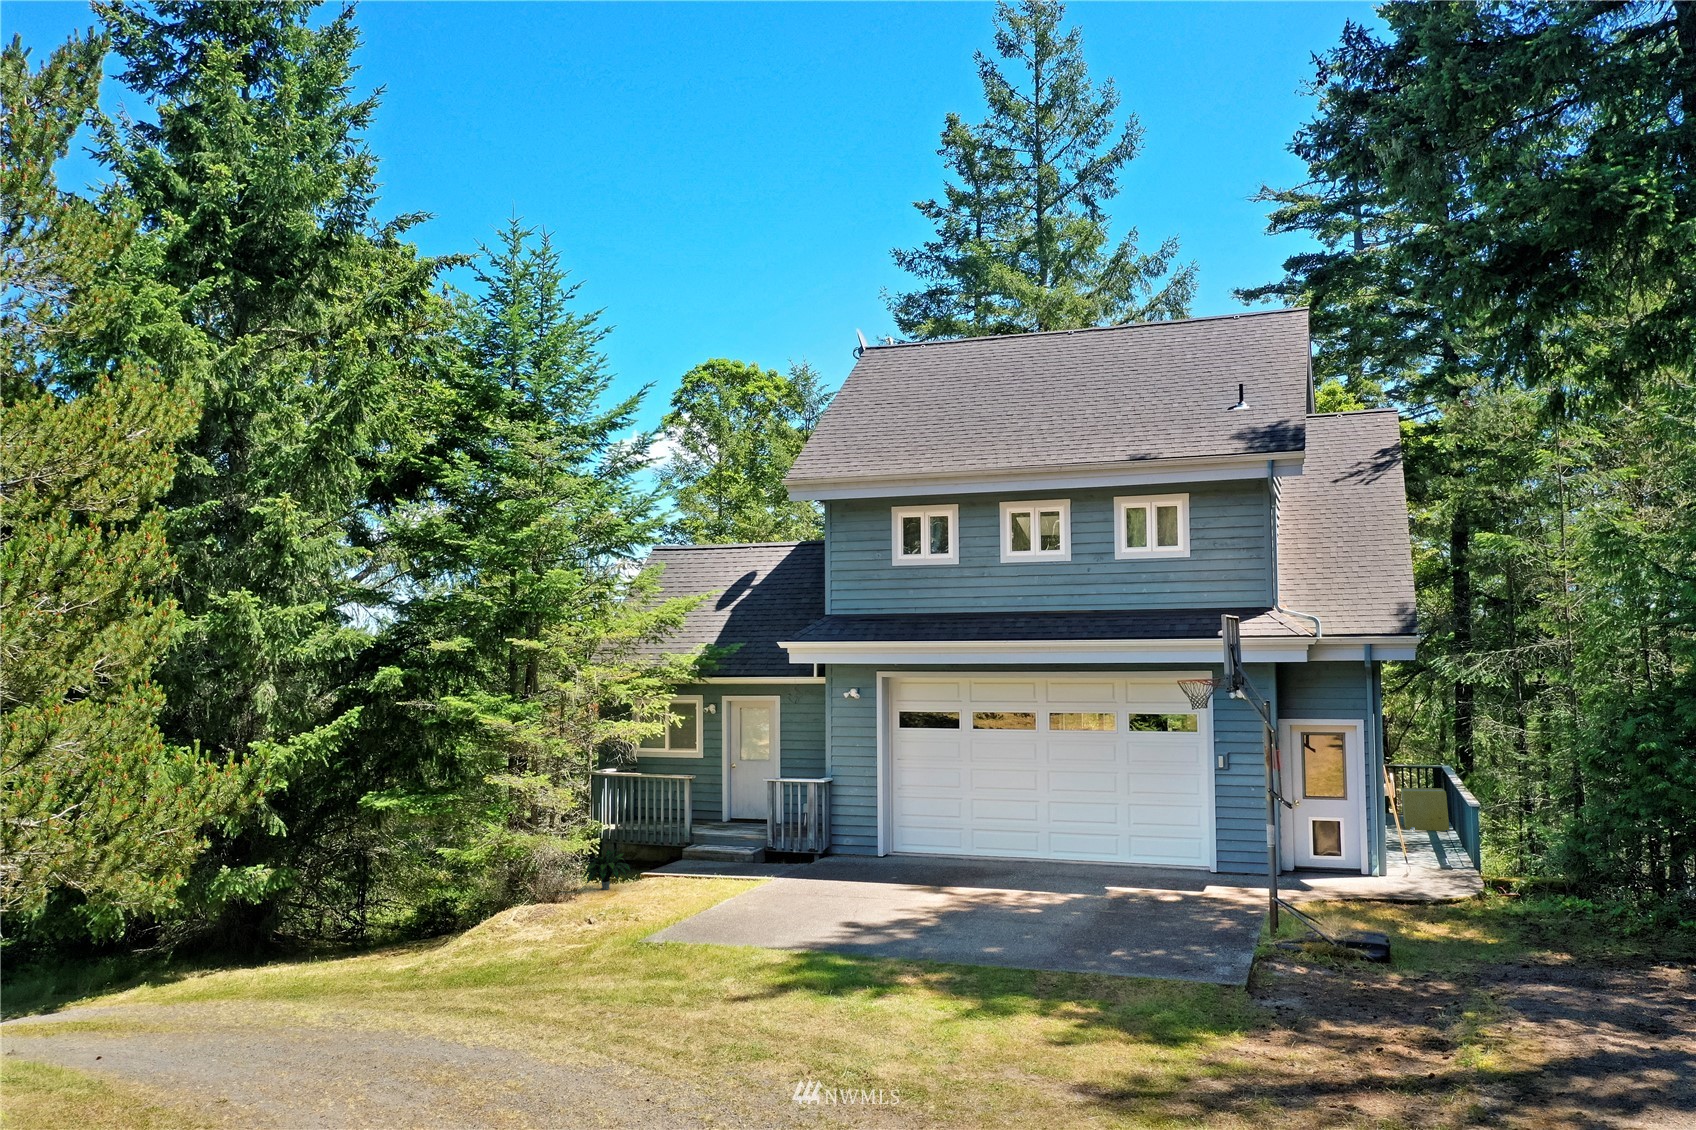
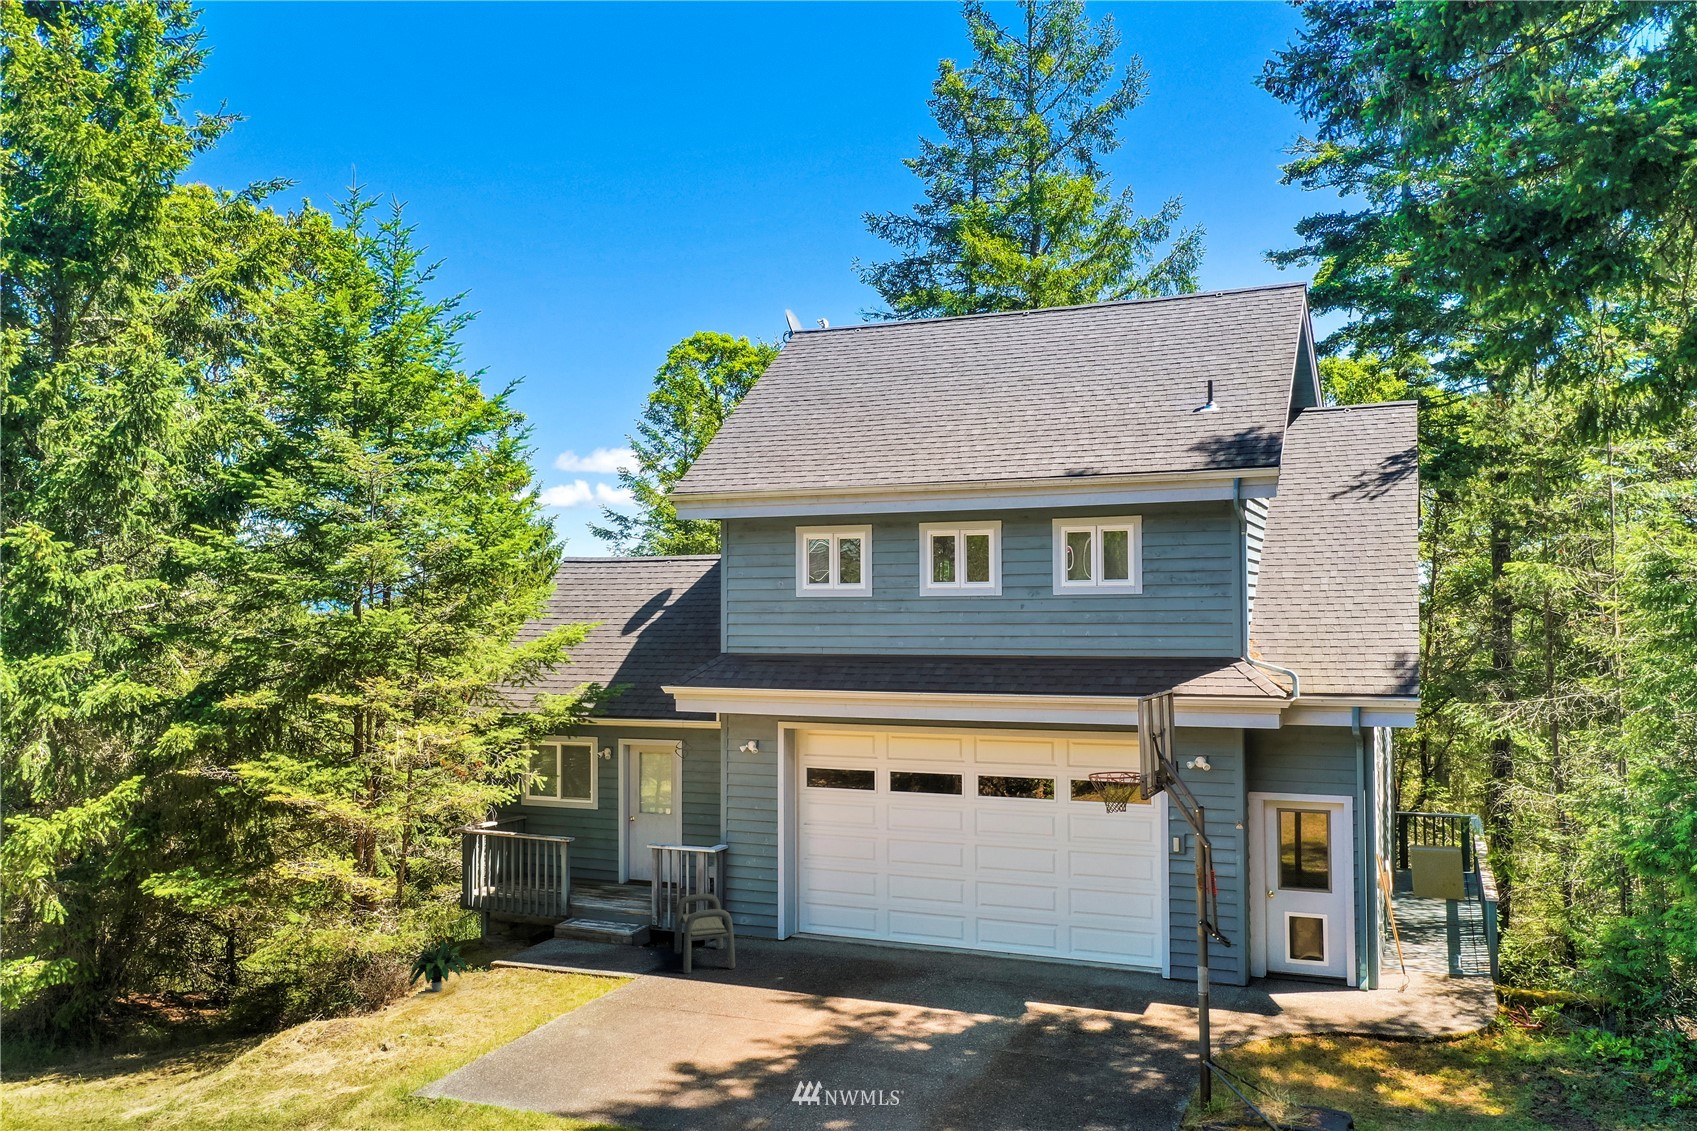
bench: none [792,817,851,877] -> present [675,894,735,973]

